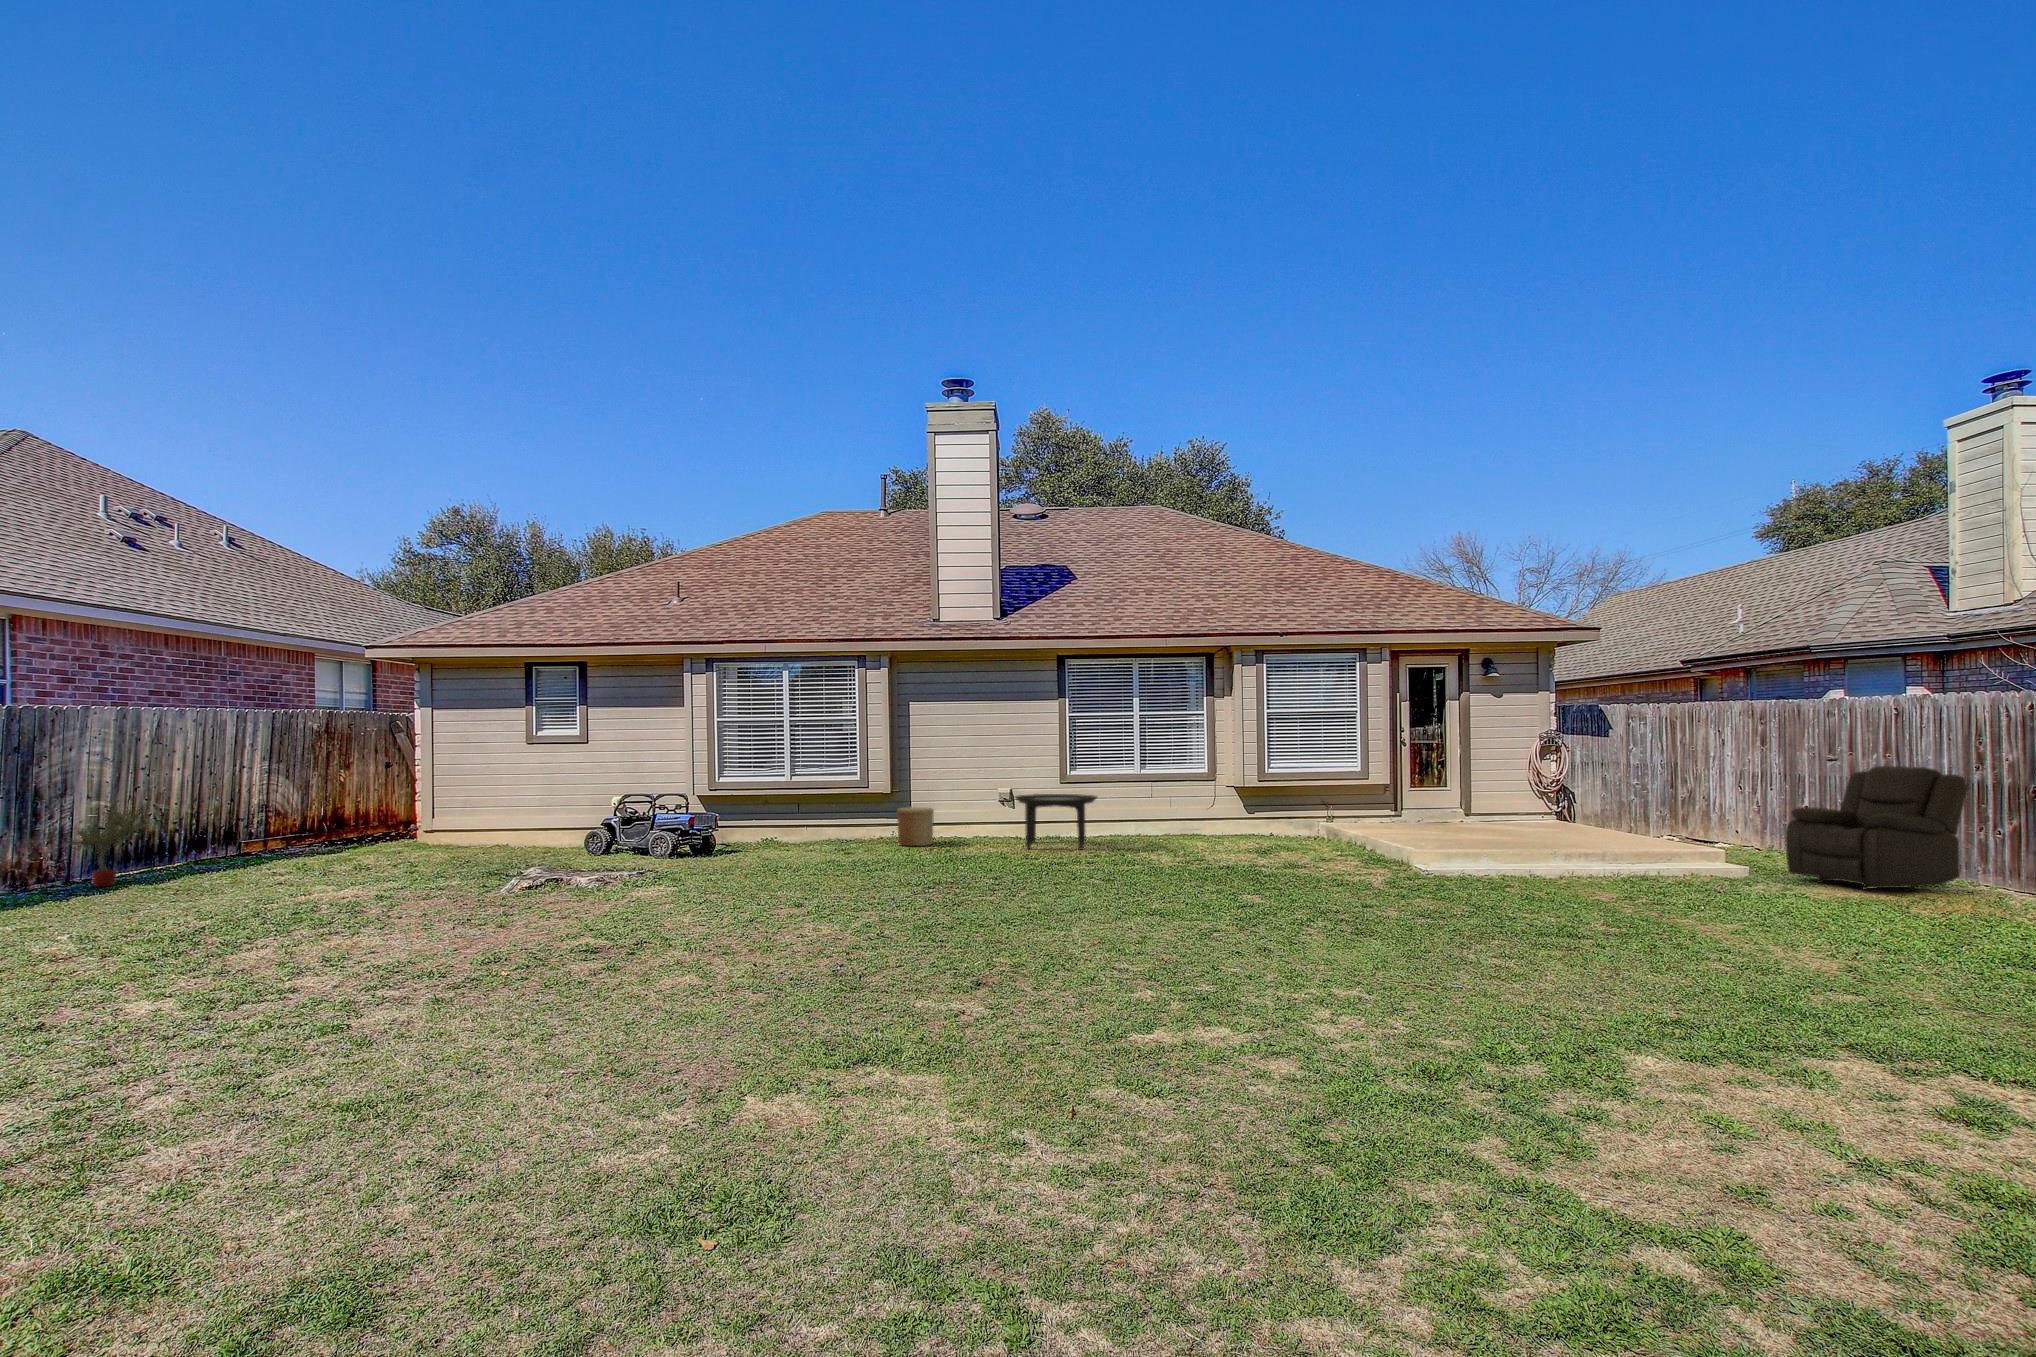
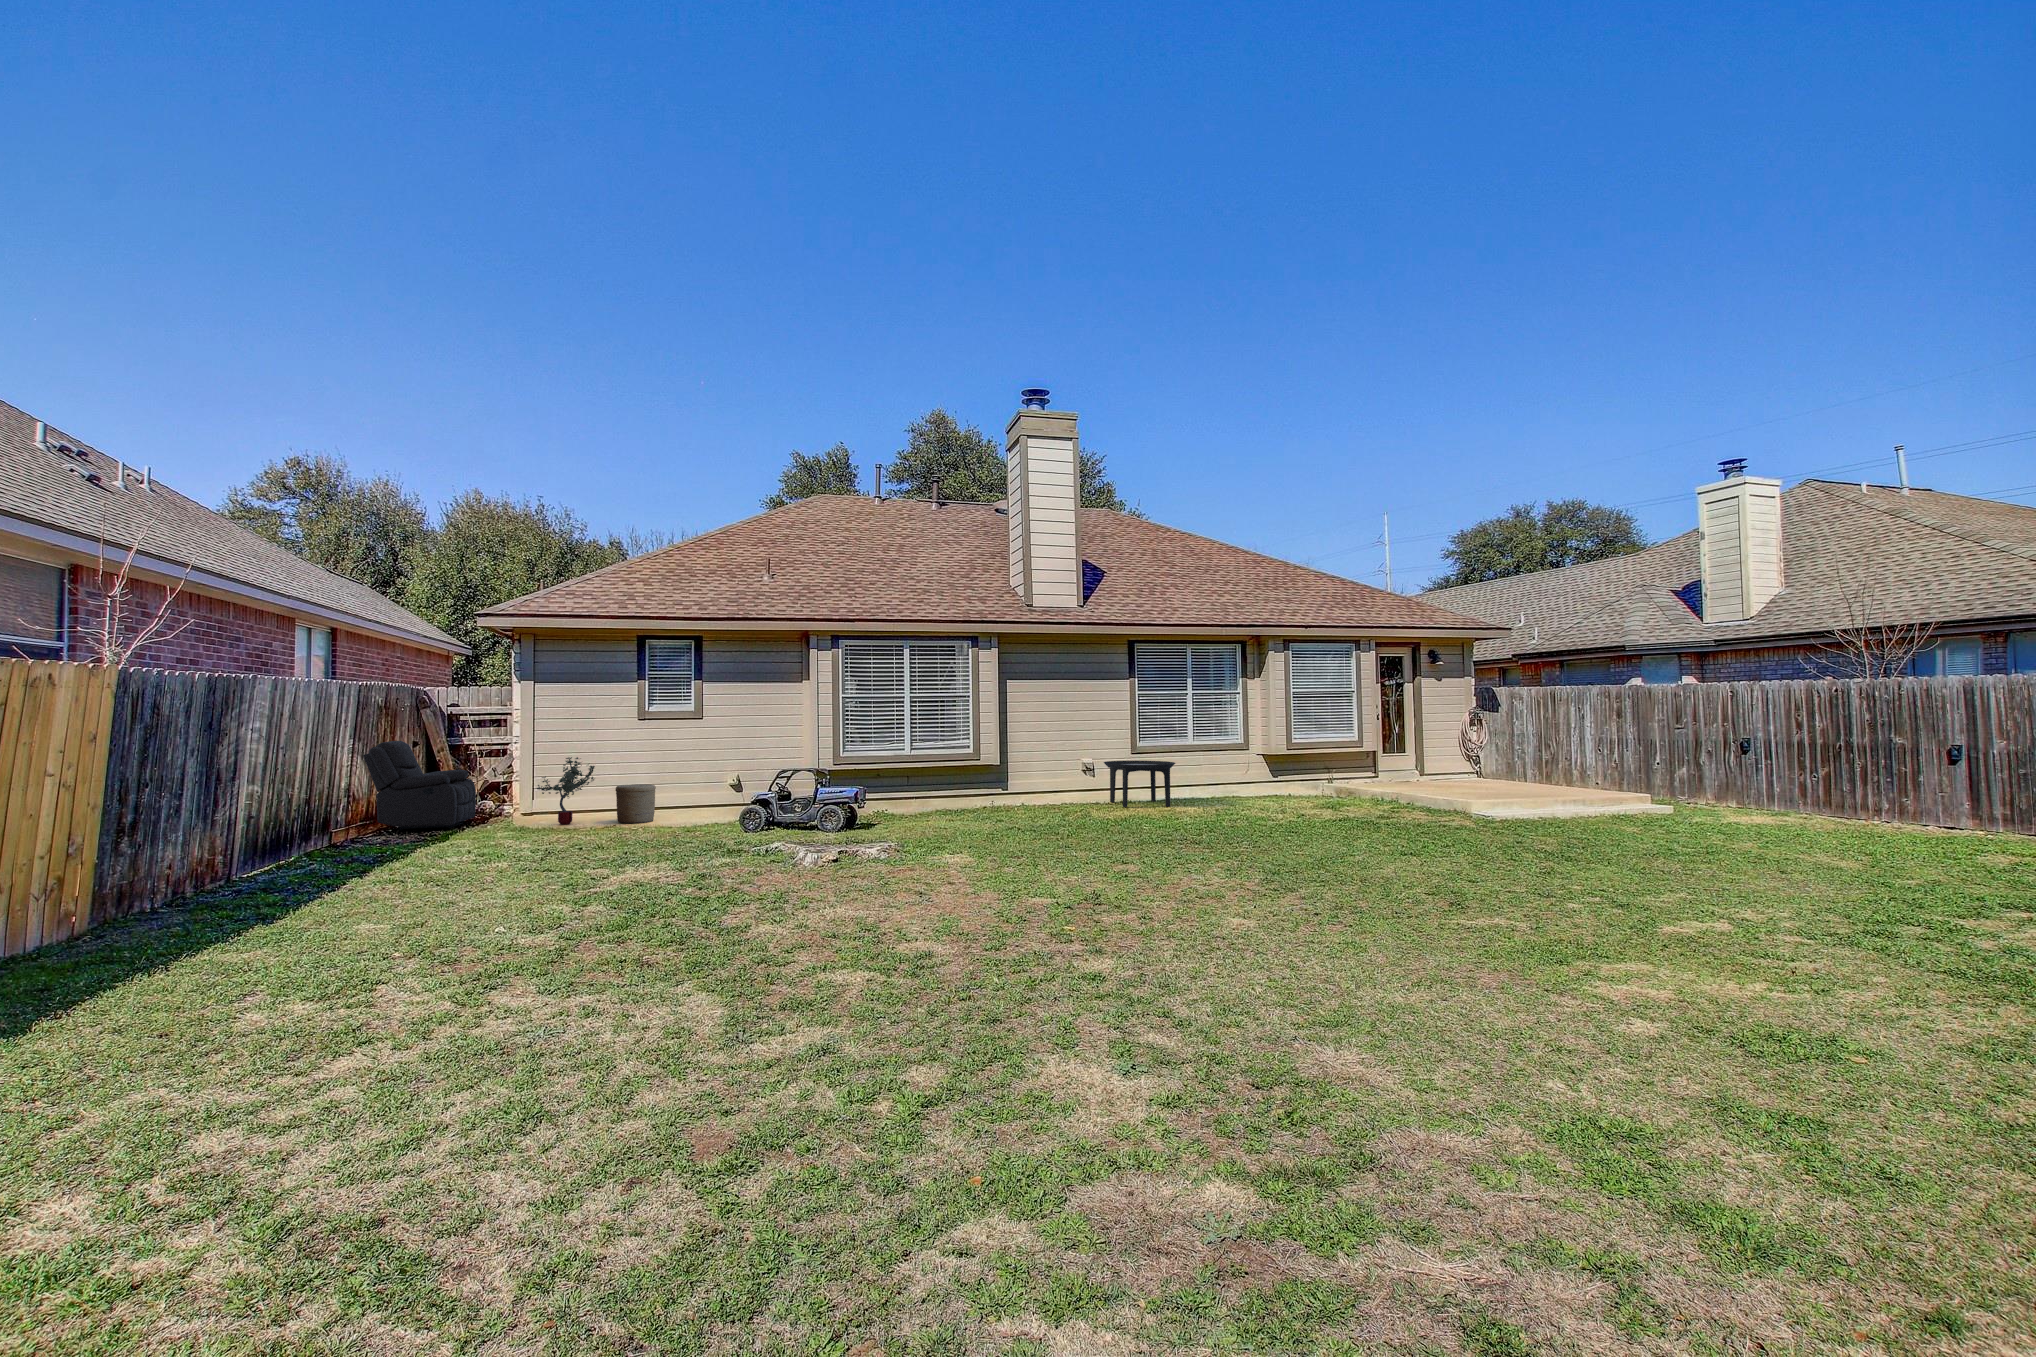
chair: present [1786,766,1968,890] -> present [363,741,476,830]
potted tree: present [69,801,144,887] -> present [537,757,595,825]
woven basket: present [897,807,934,846] -> present [616,784,656,823]

